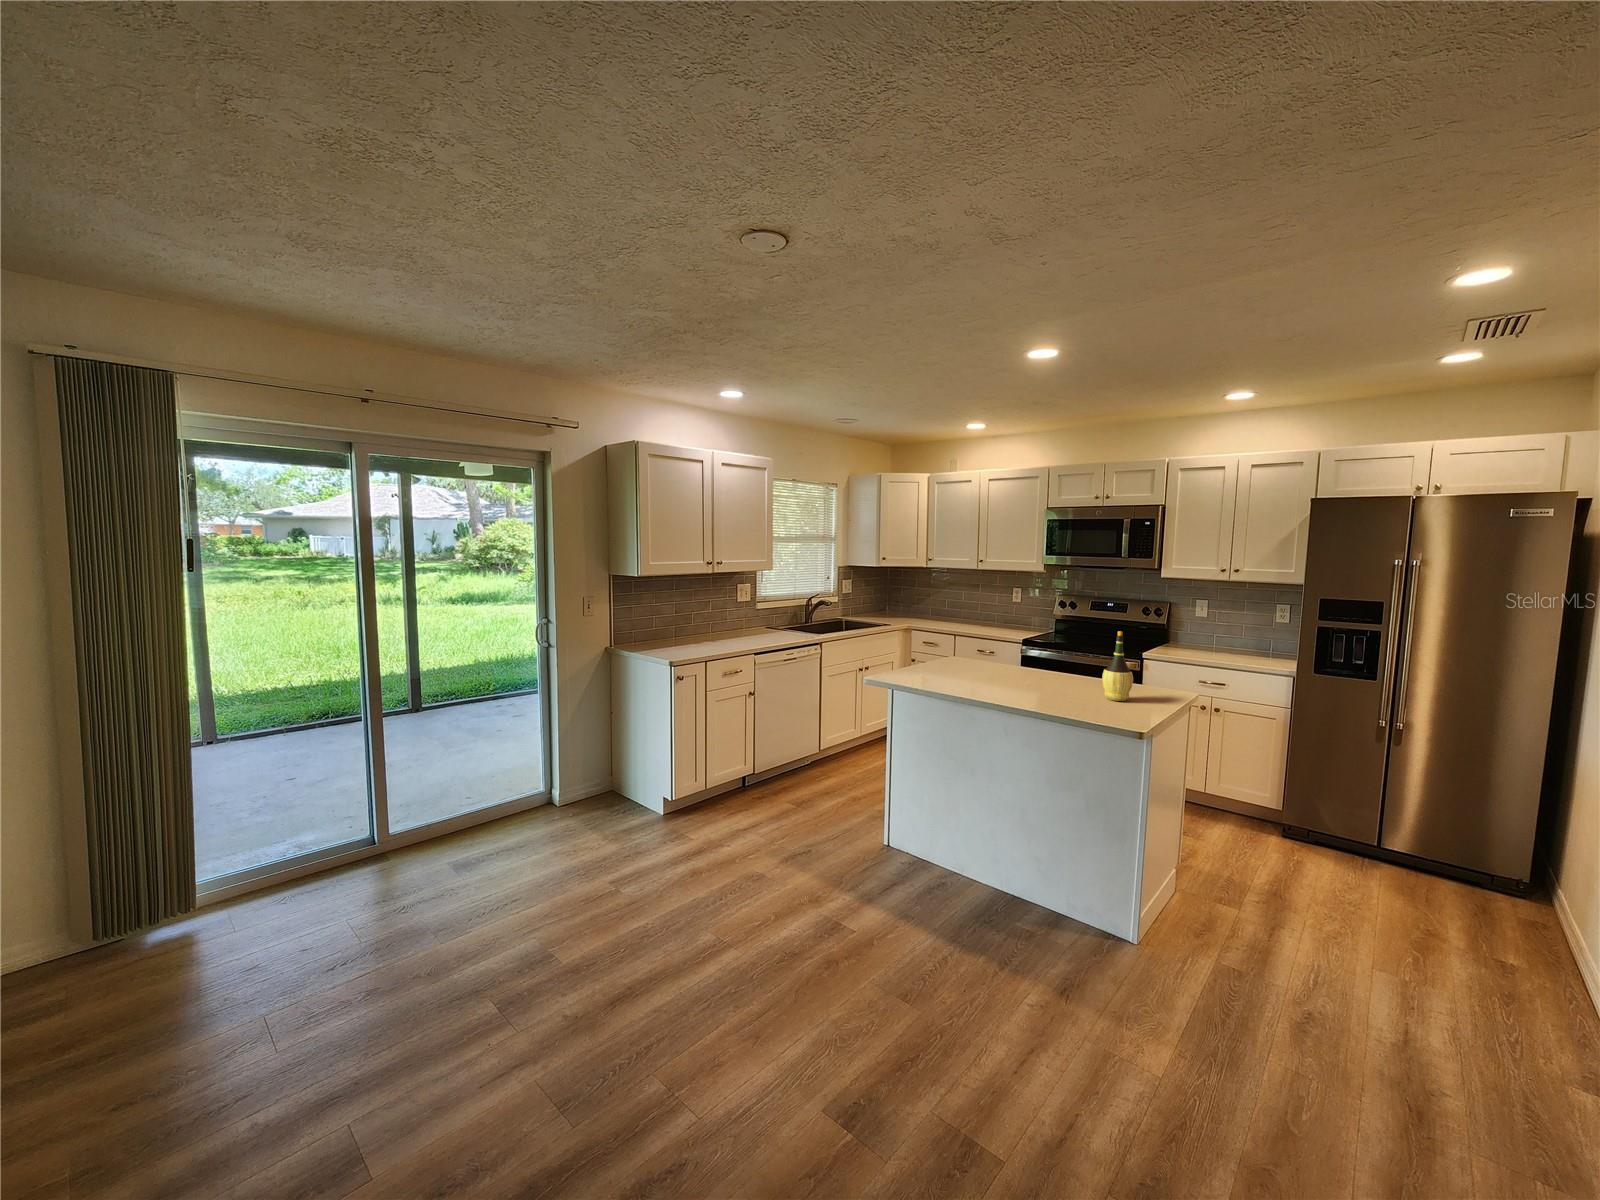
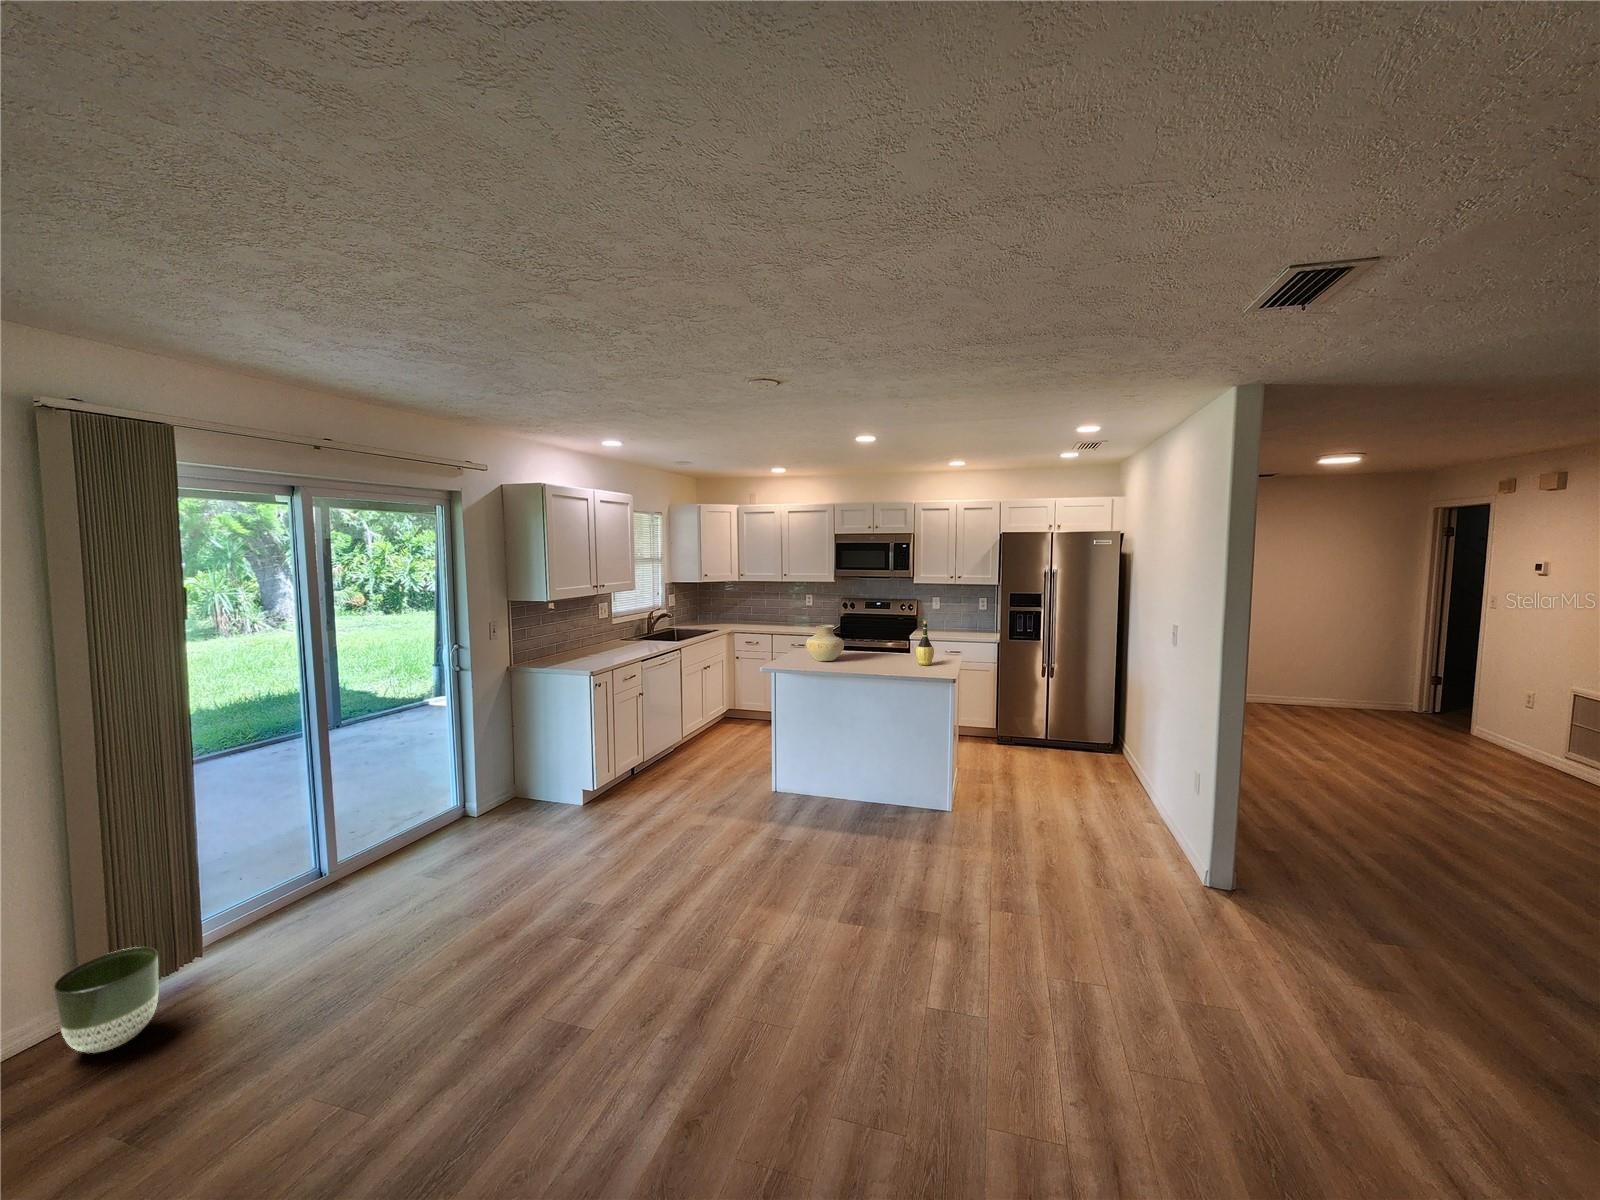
vase: none [943,626,999,678] -> present [806,625,844,661]
planter: none [38,886,140,984] -> present [53,947,158,1053]

